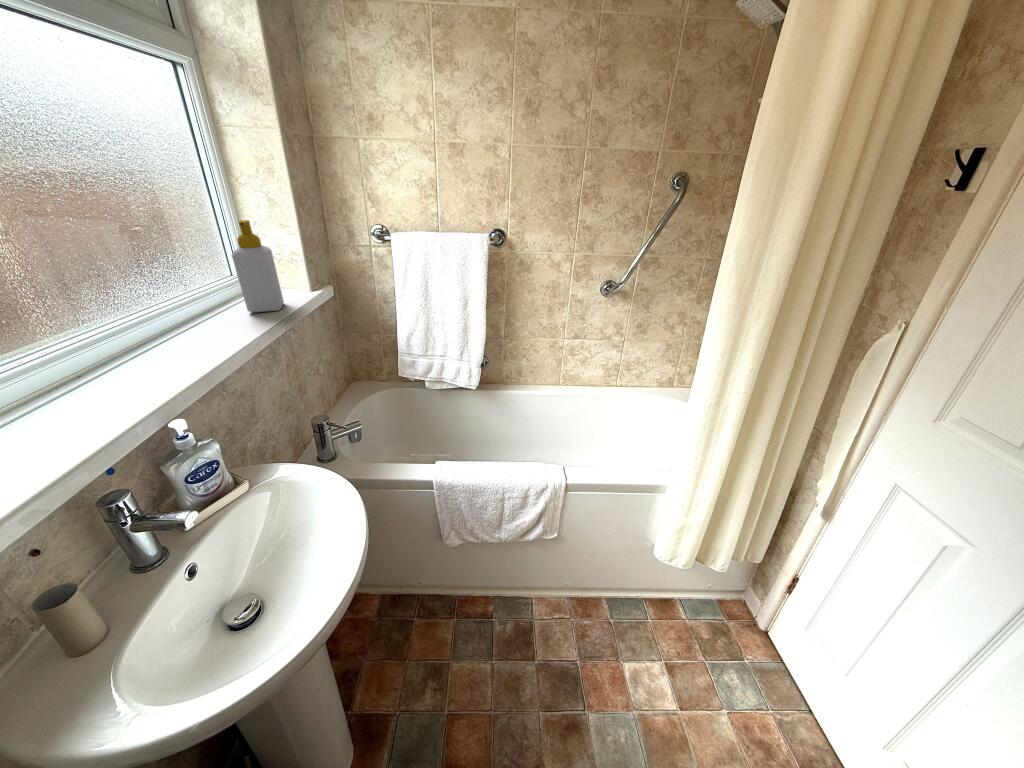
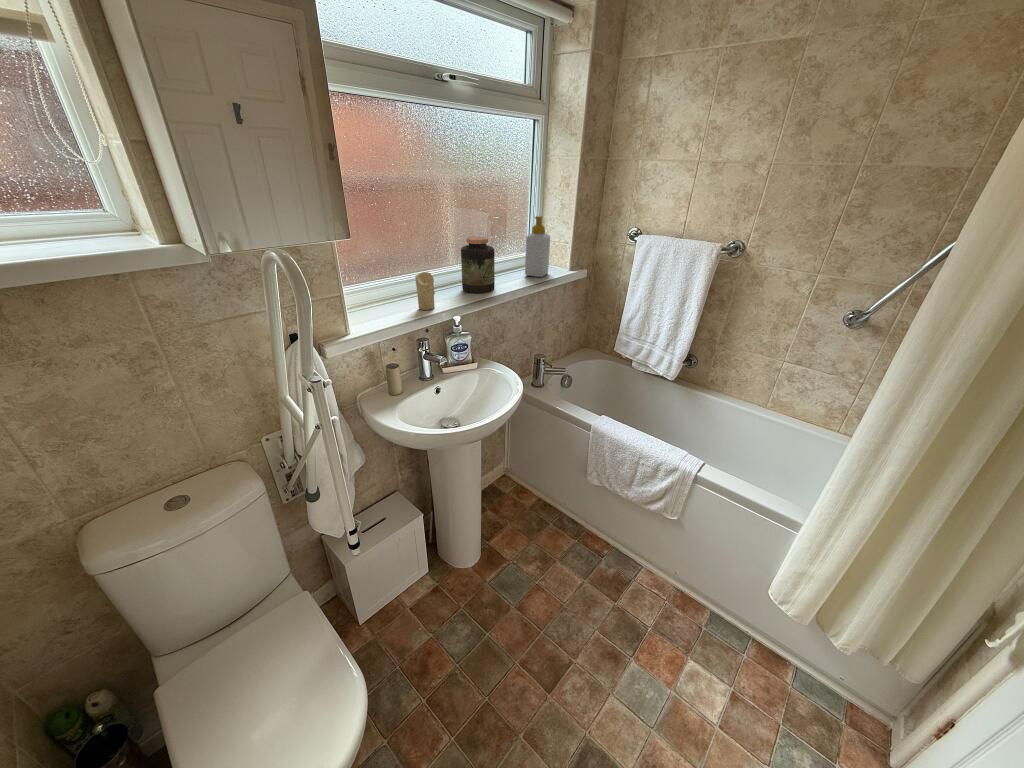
jar: none [114,265,213,366] -> present [461,236,495,293]
candle: none [25,358,106,436] -> present [415,272,435,310]

